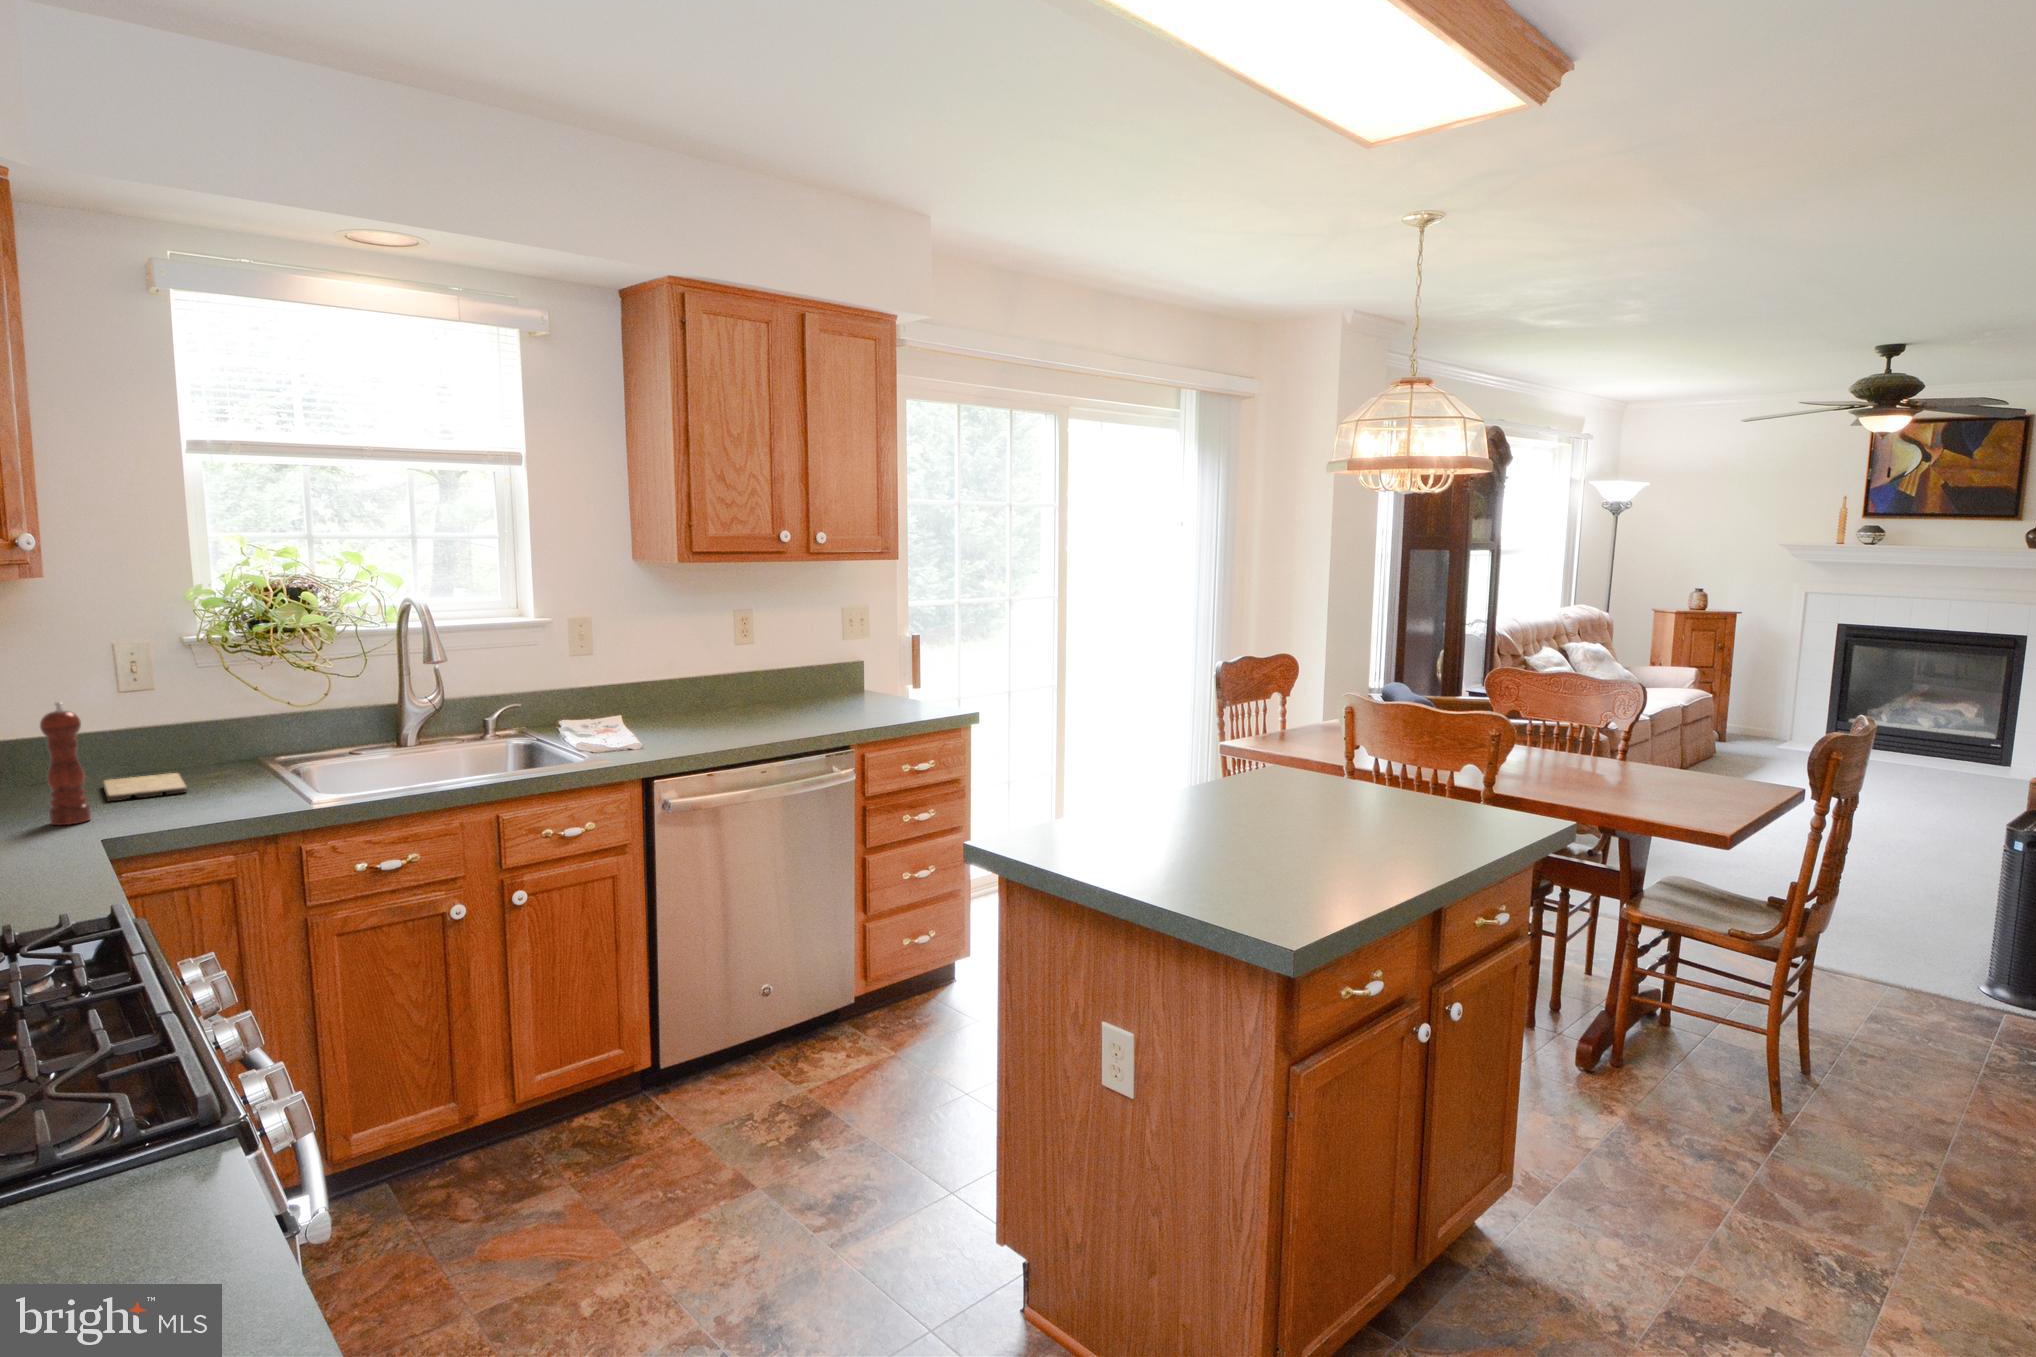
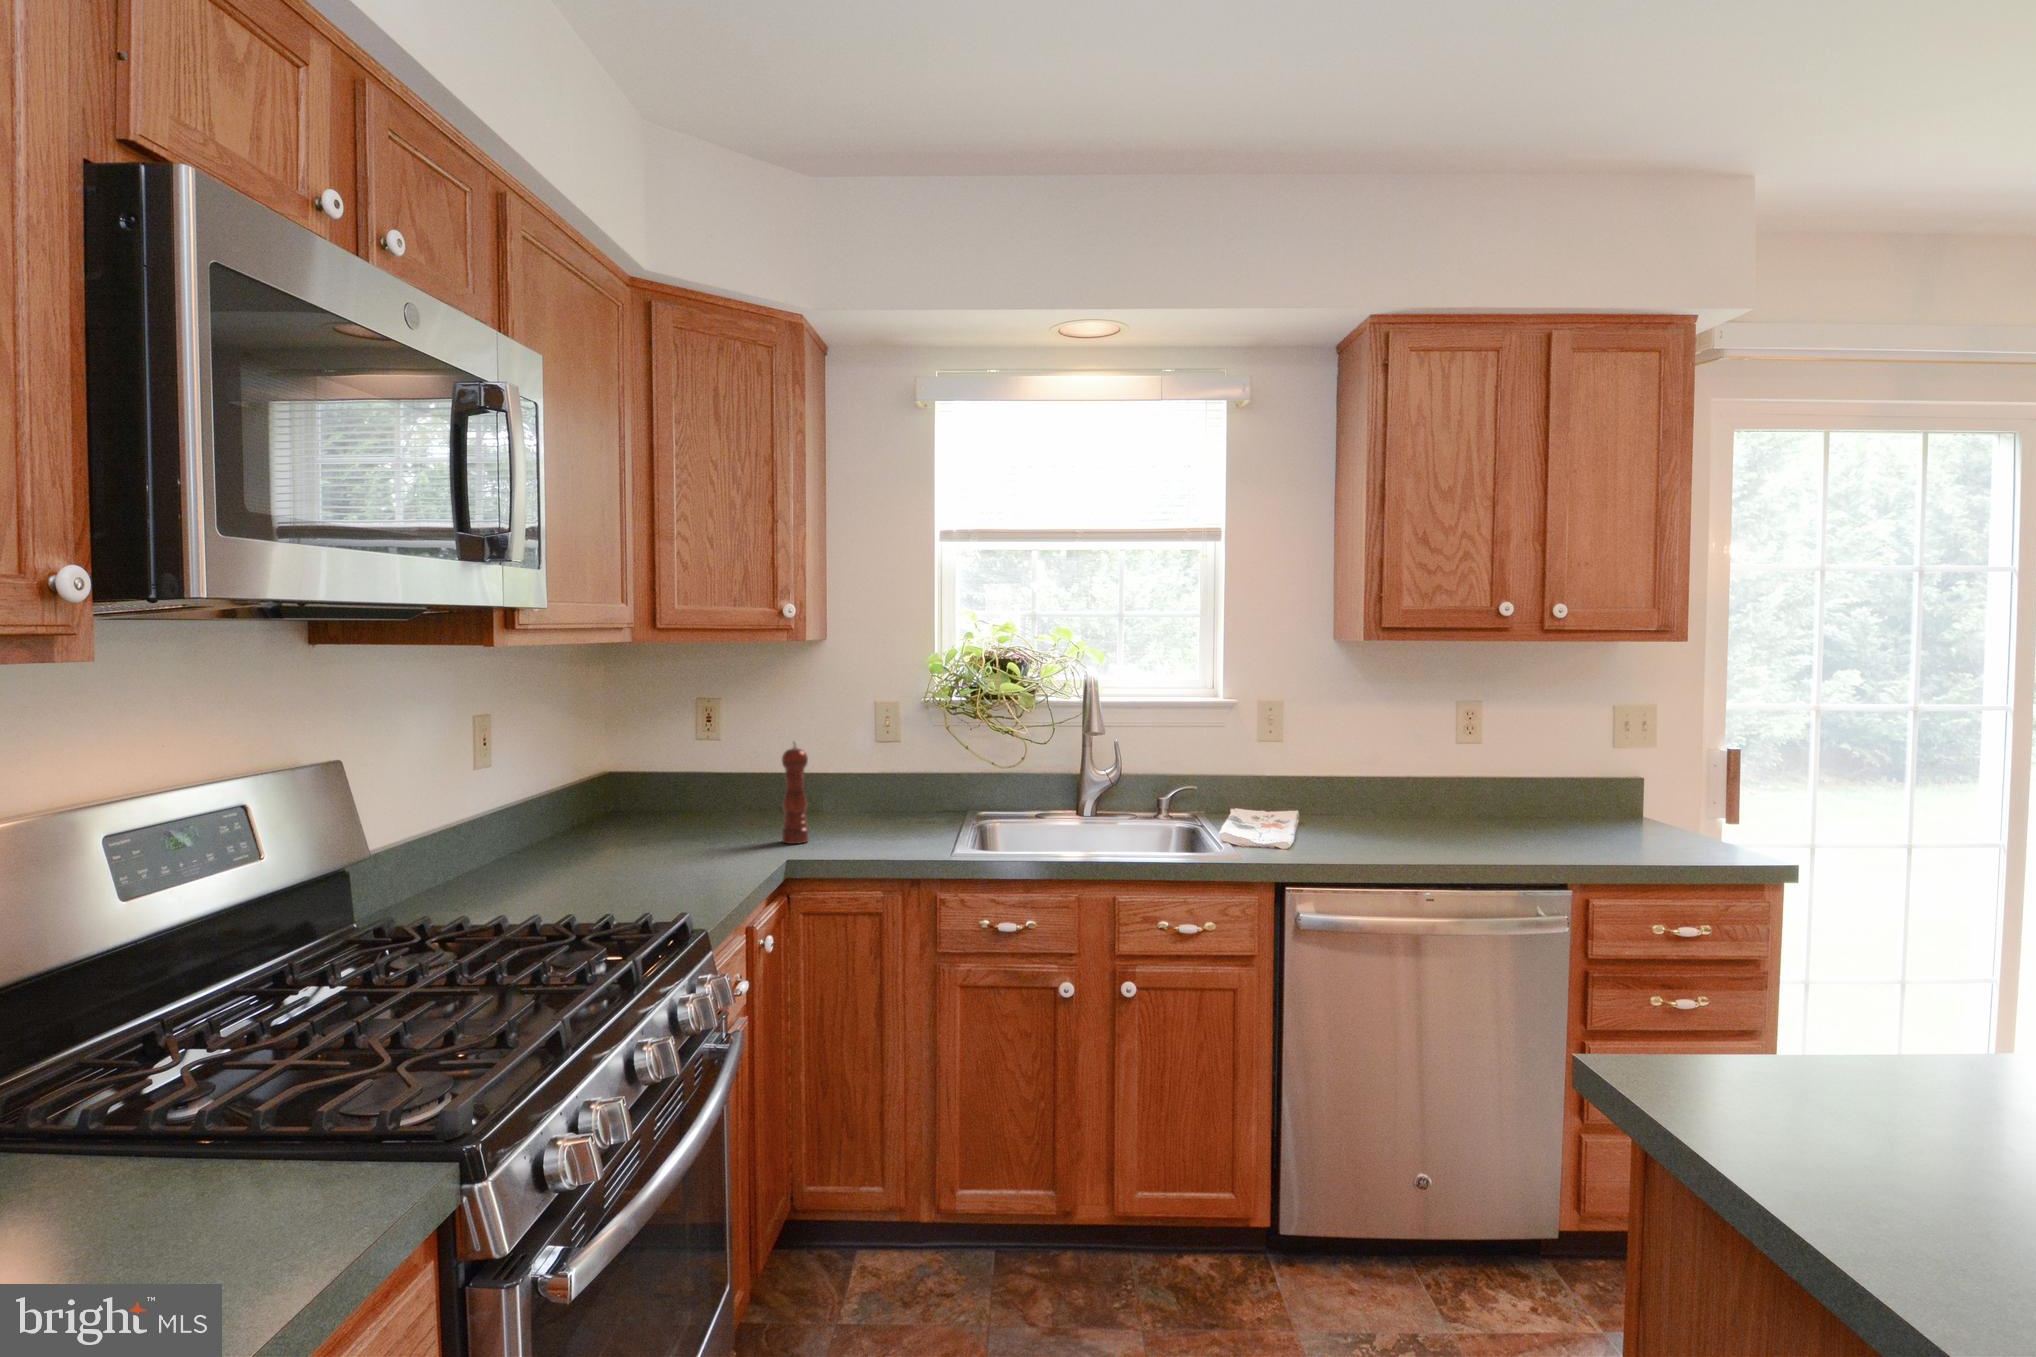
cutting board: present [103,773,187,801] -> none [837,813,902,831]

